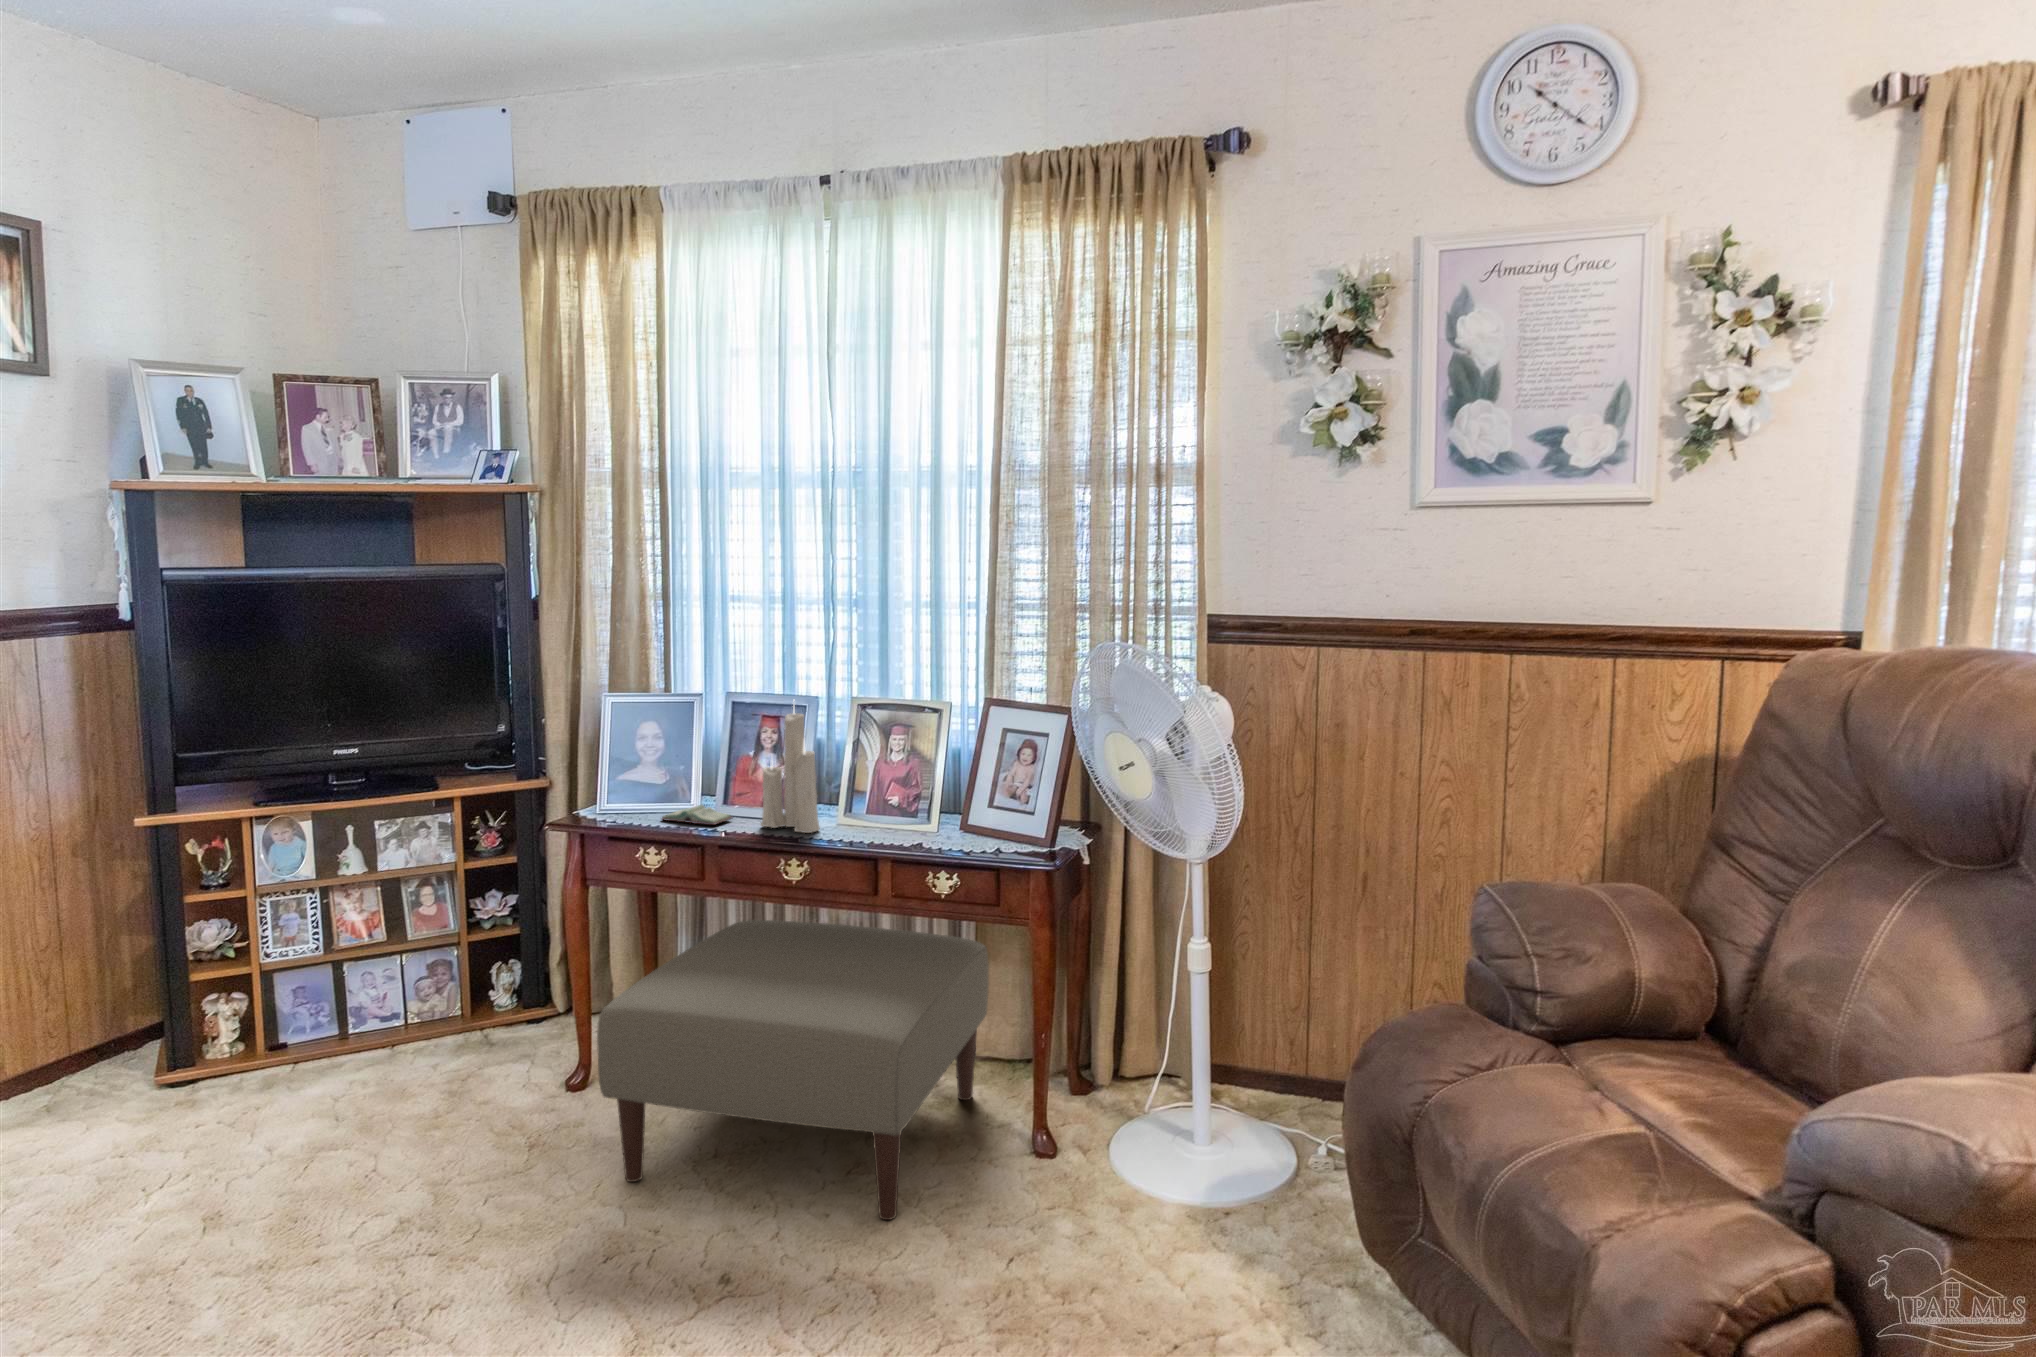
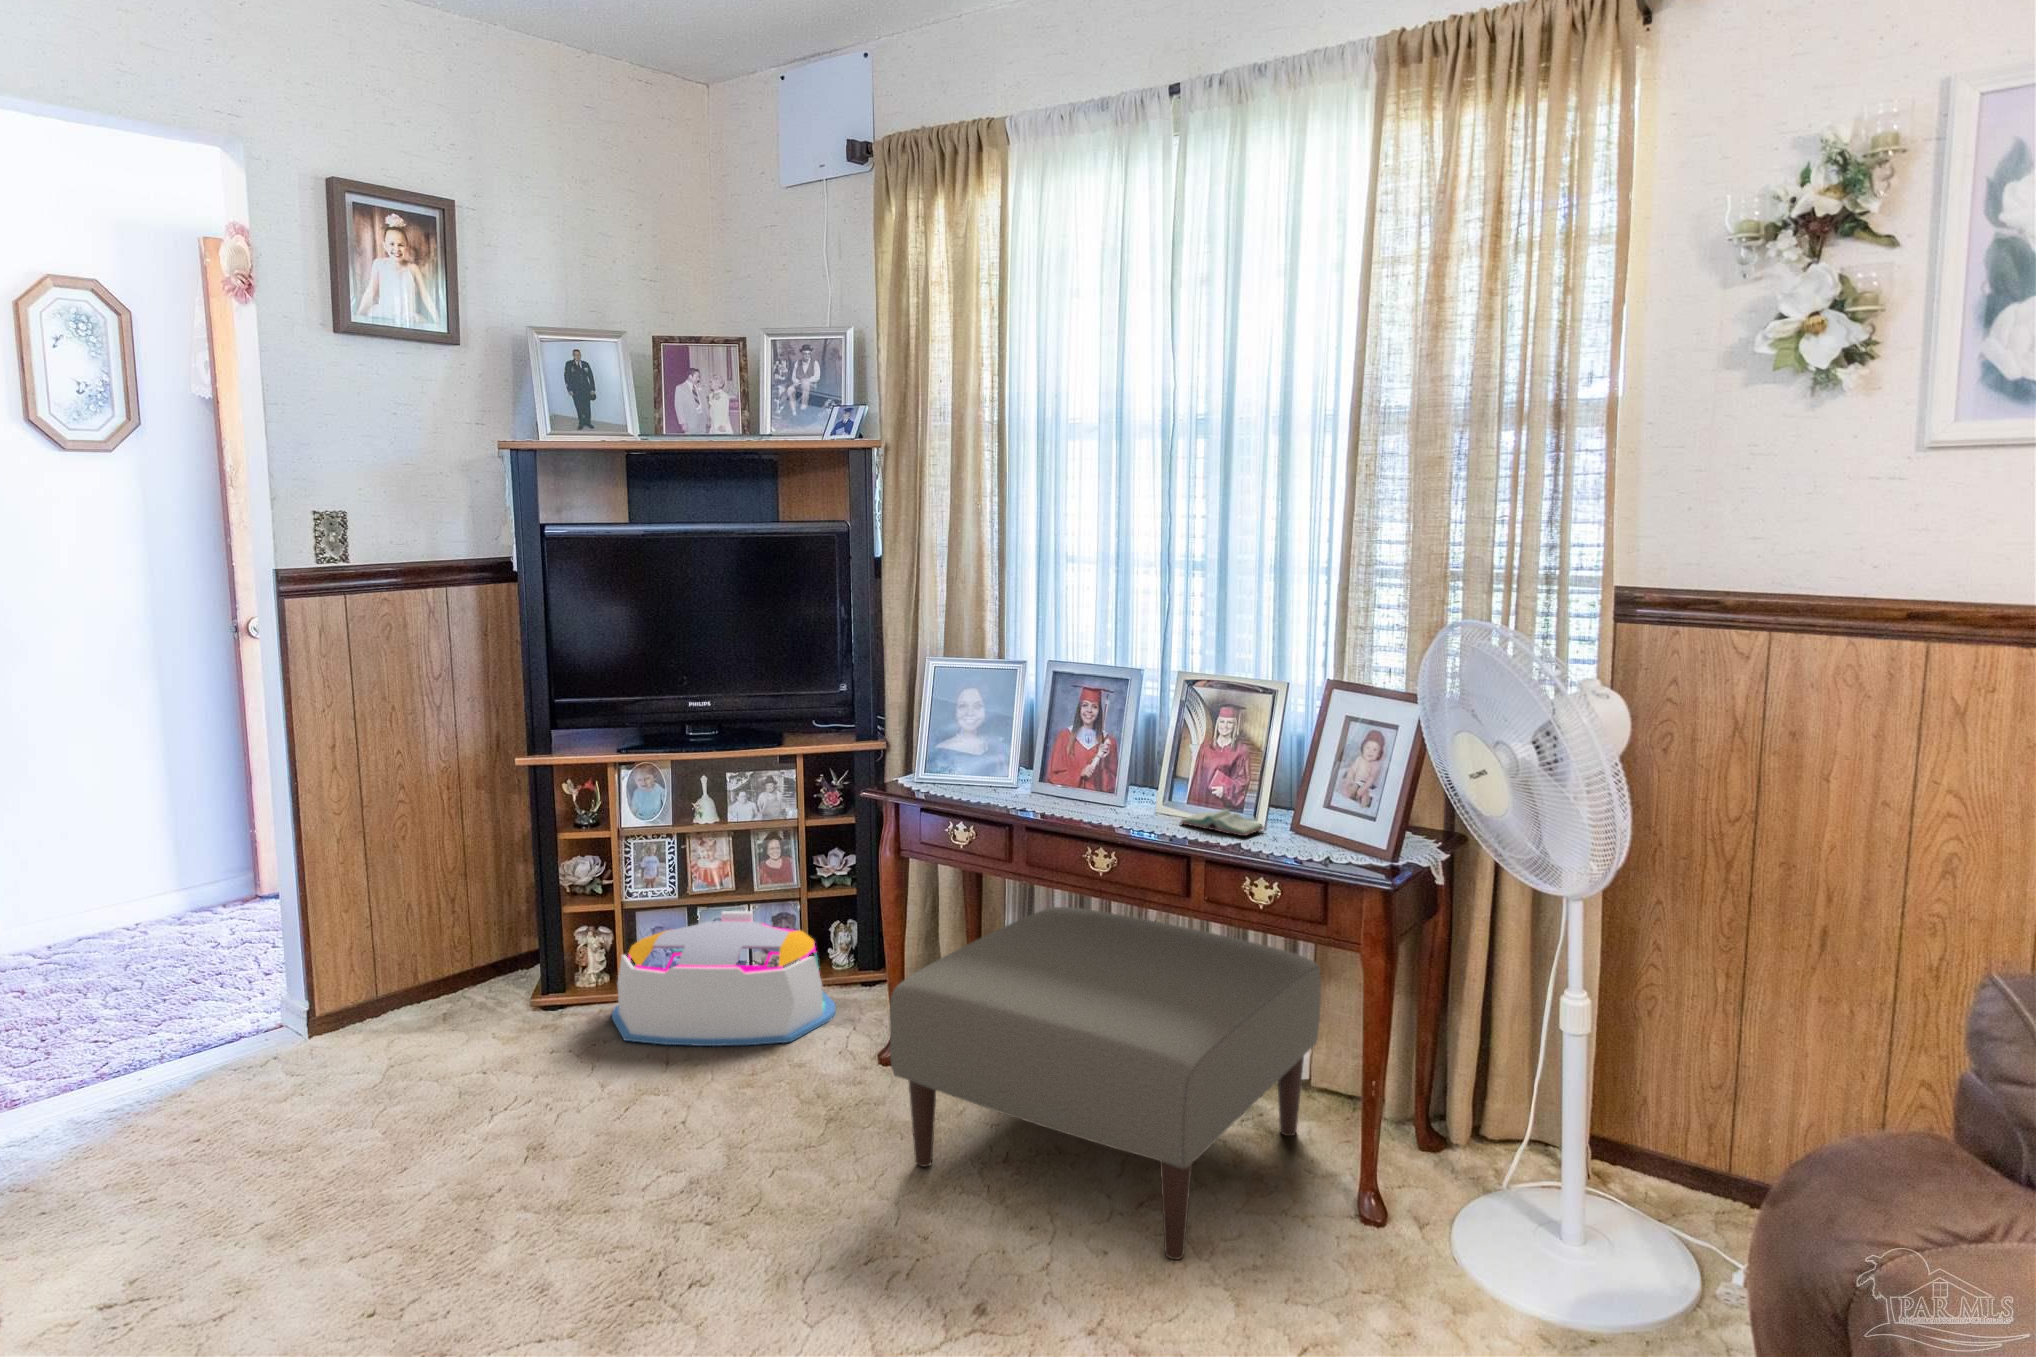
candle: present [761,700,820,833] -> none [1075,663,1136,819]
book: present [662,805,732,825] -> present [1180,809,1264,836]
storage bin: none [251,961,510,1112] -> present [612,911,835,1046]

